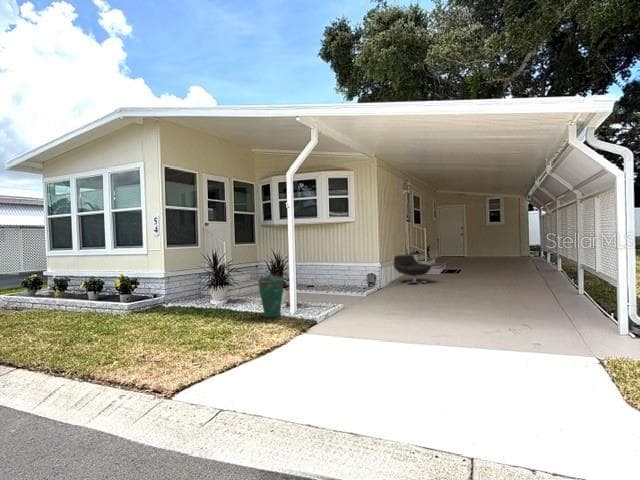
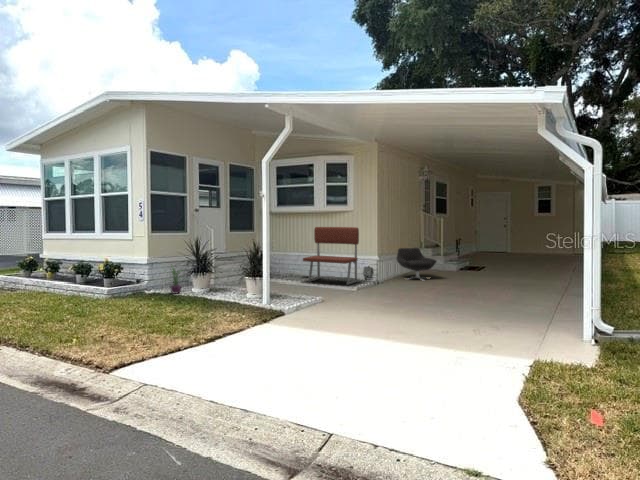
bench: none [311,237,362,291] -> present [303,227,359,285]
trash can: present [258,274,284,317] -> none [233,263,260,307]
decorative plant: none [177,278,208,307] -> present [165,266,181,294]

